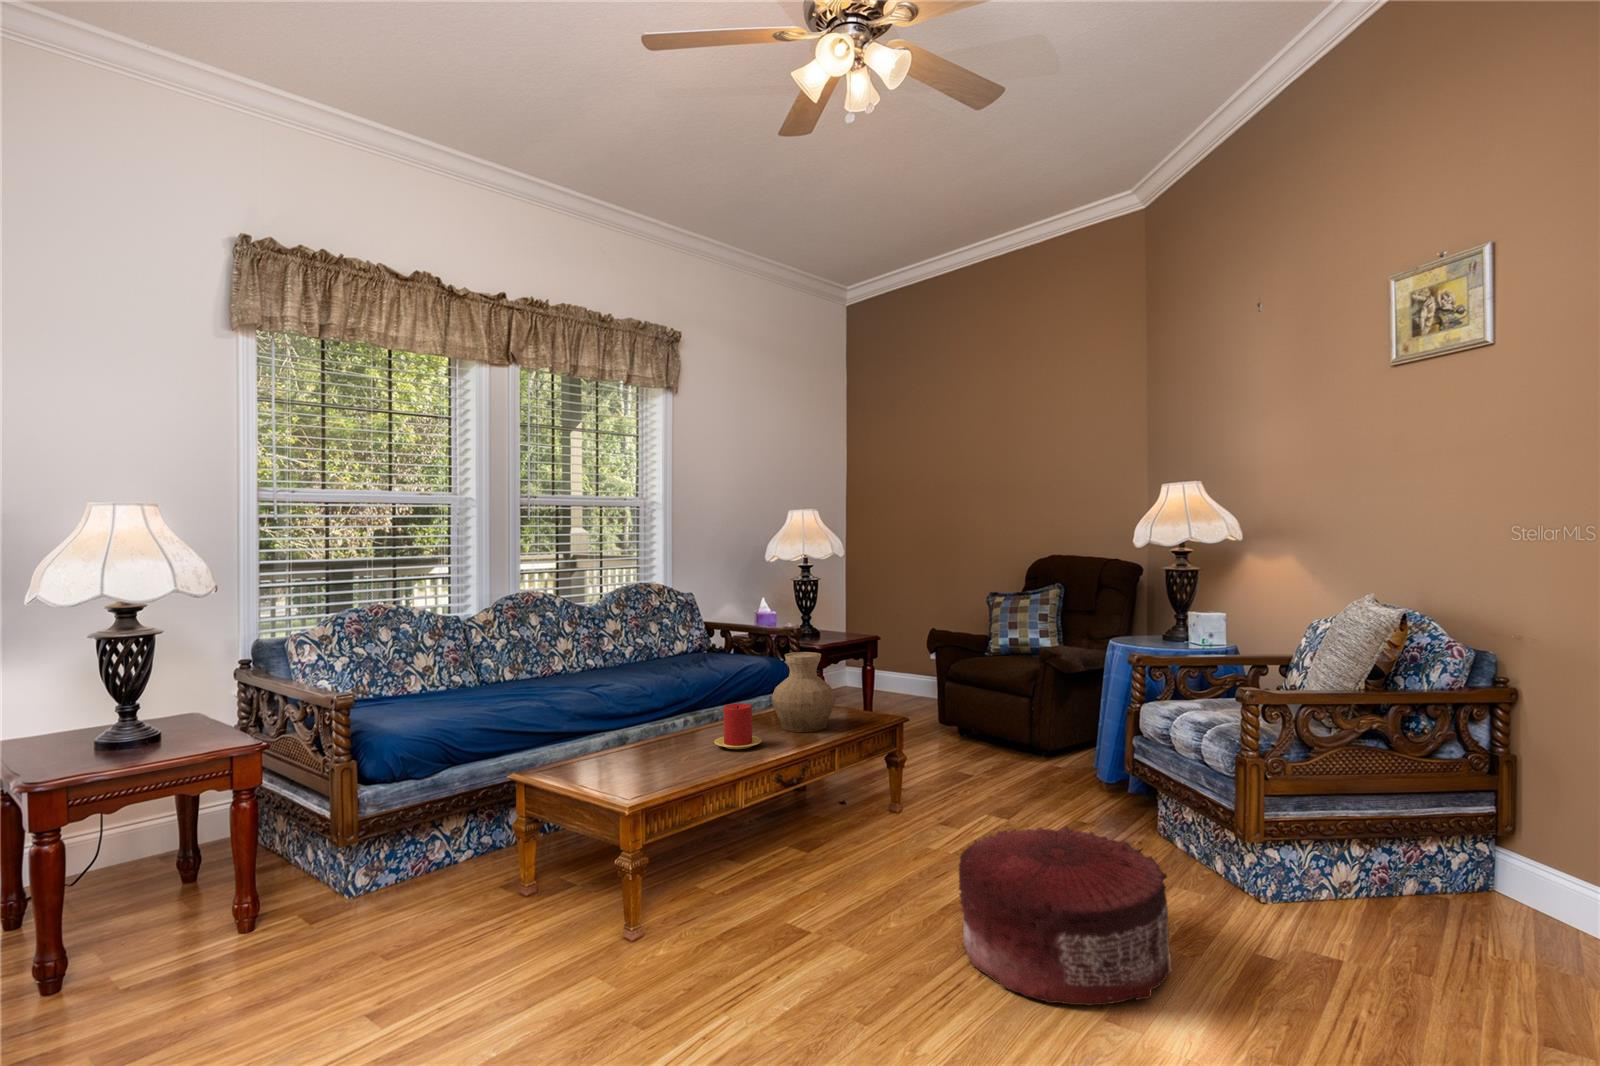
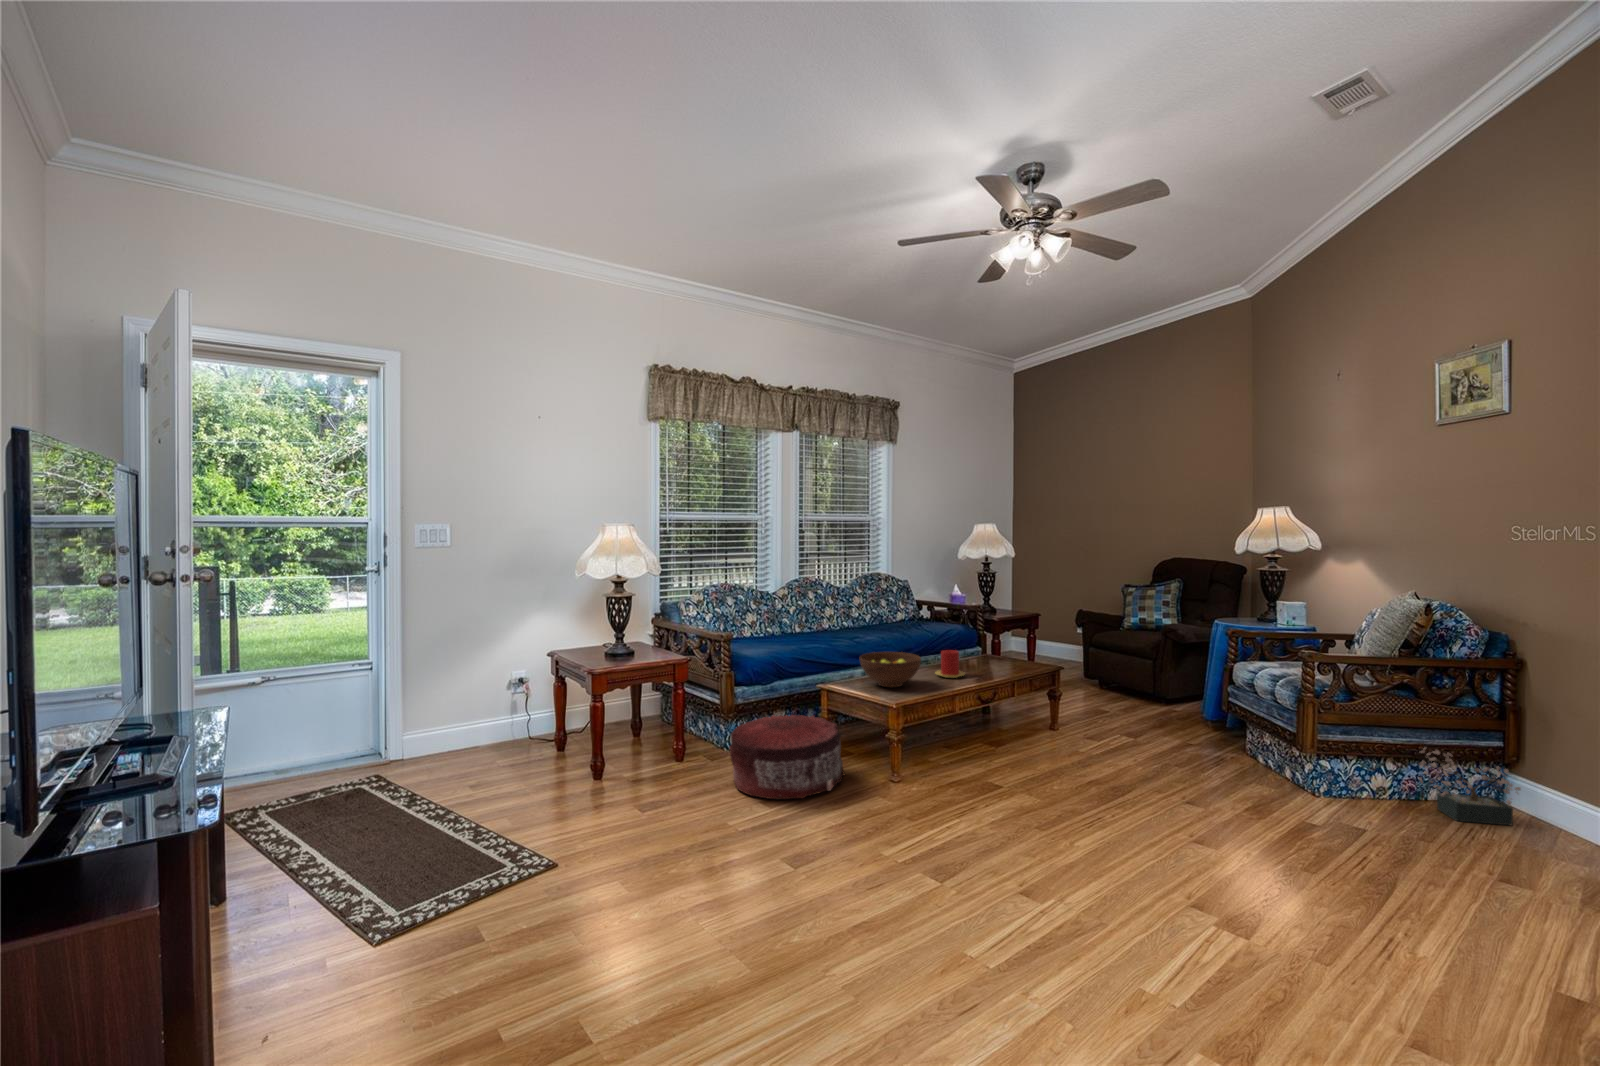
vase: present [772,652,835,732] -> none [970,620,1012,671]
fruit bowl: none [582,712,686,775] -> present [859,652,921,687]
decorative plant: none [1393,820,1524,930] -> present [1419,748,1521,825]
pouf: present [959,826,1171,1005] -> present [729,715,845,799]

